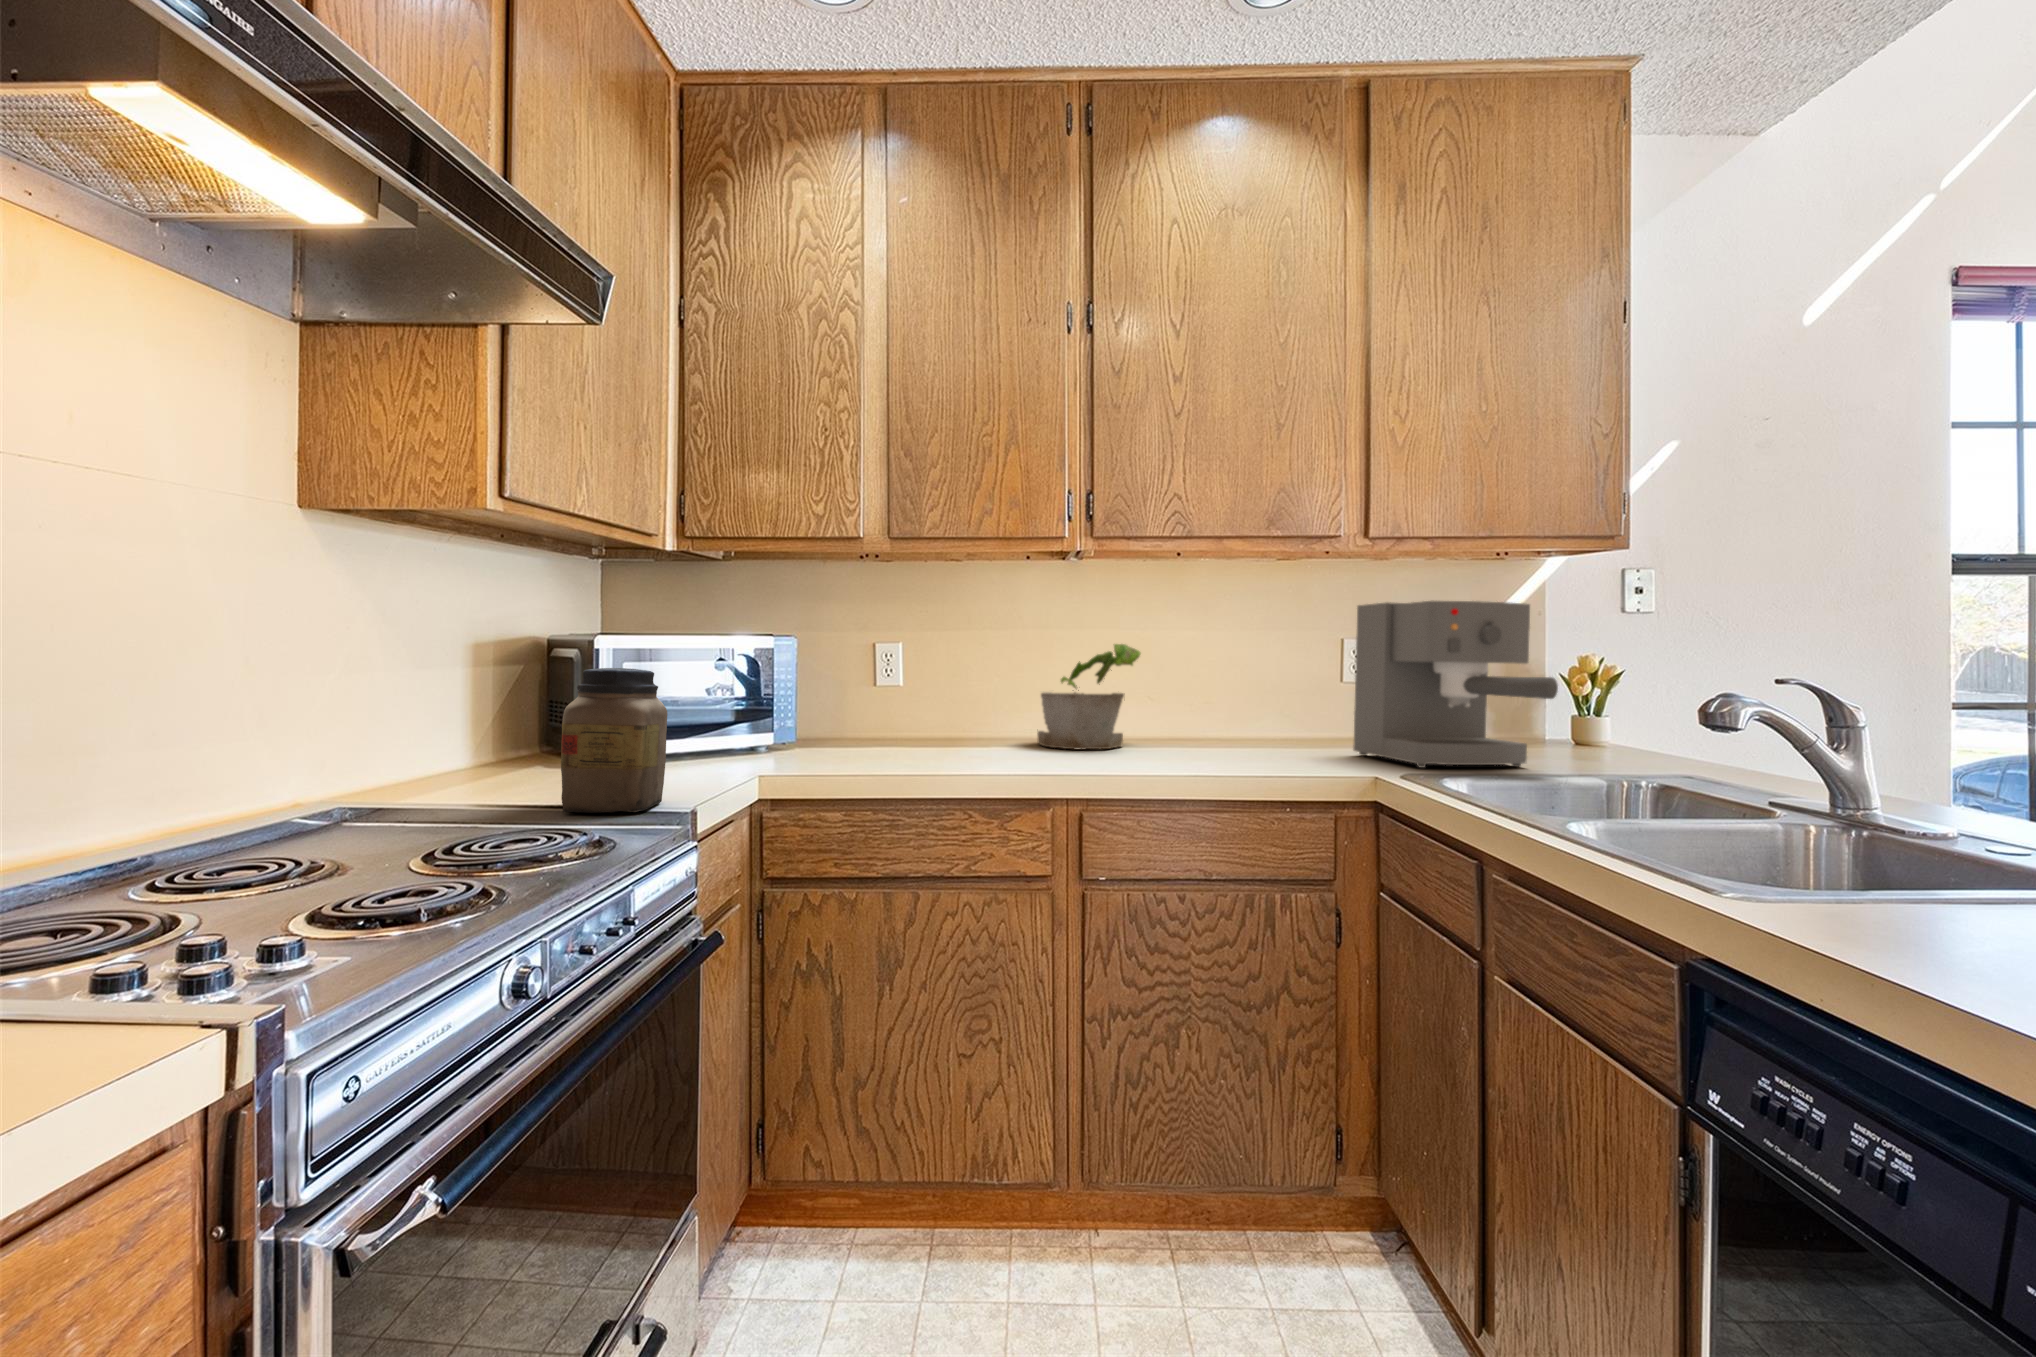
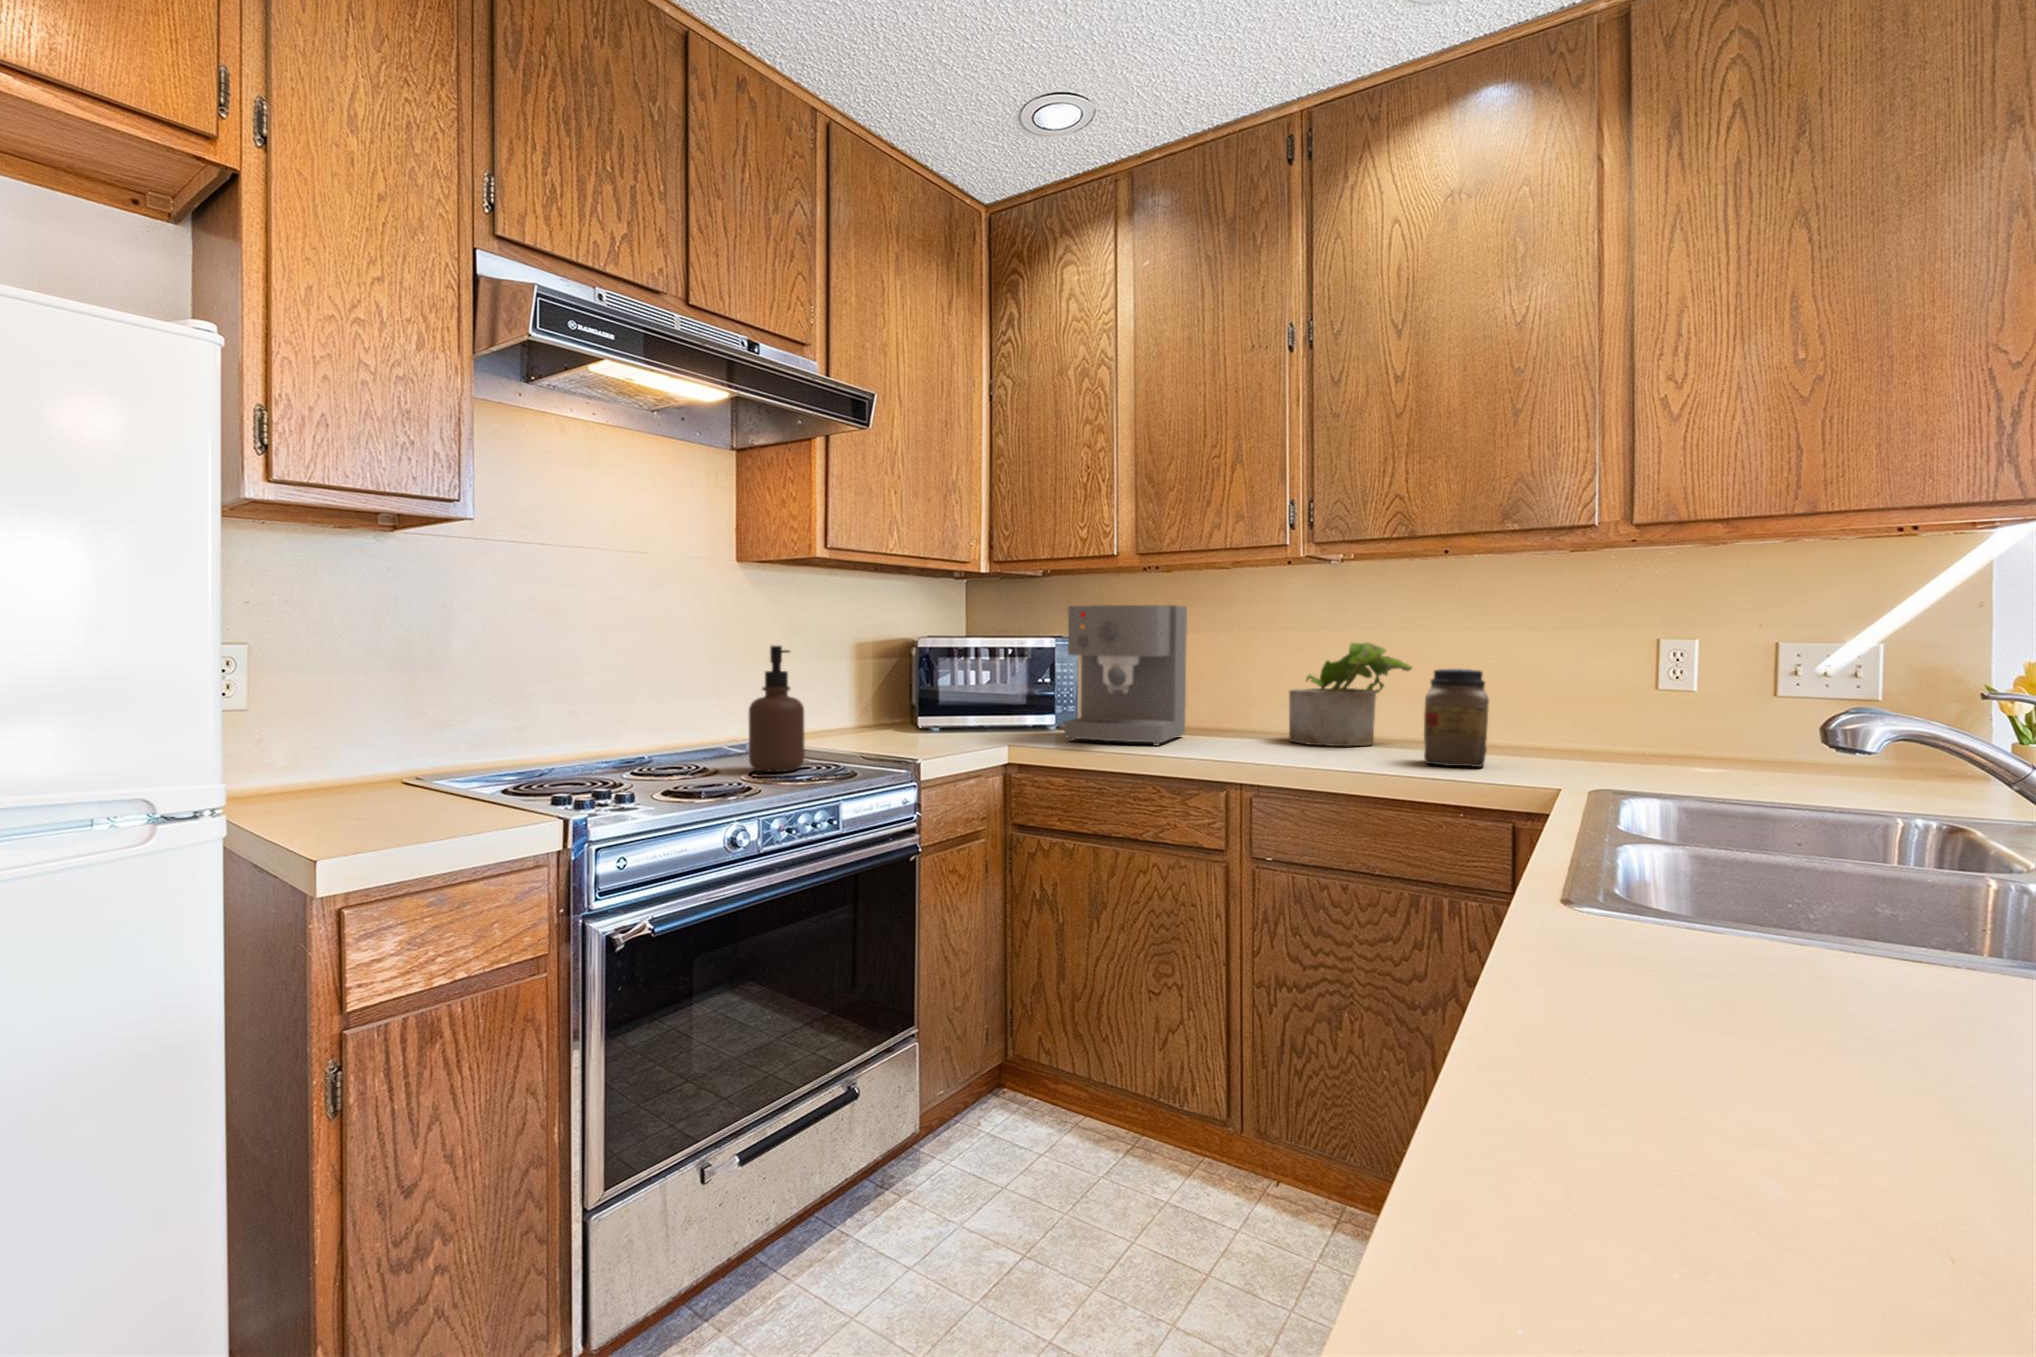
coffee maker: present [1353,601,1558,768] -> present [1064,605,1187,746]
soap dispenser: none [401,625,516,851] -> present [749,646,805,772]
jar: present [561,668,667,813] -> present [1424,669,1489,767]

